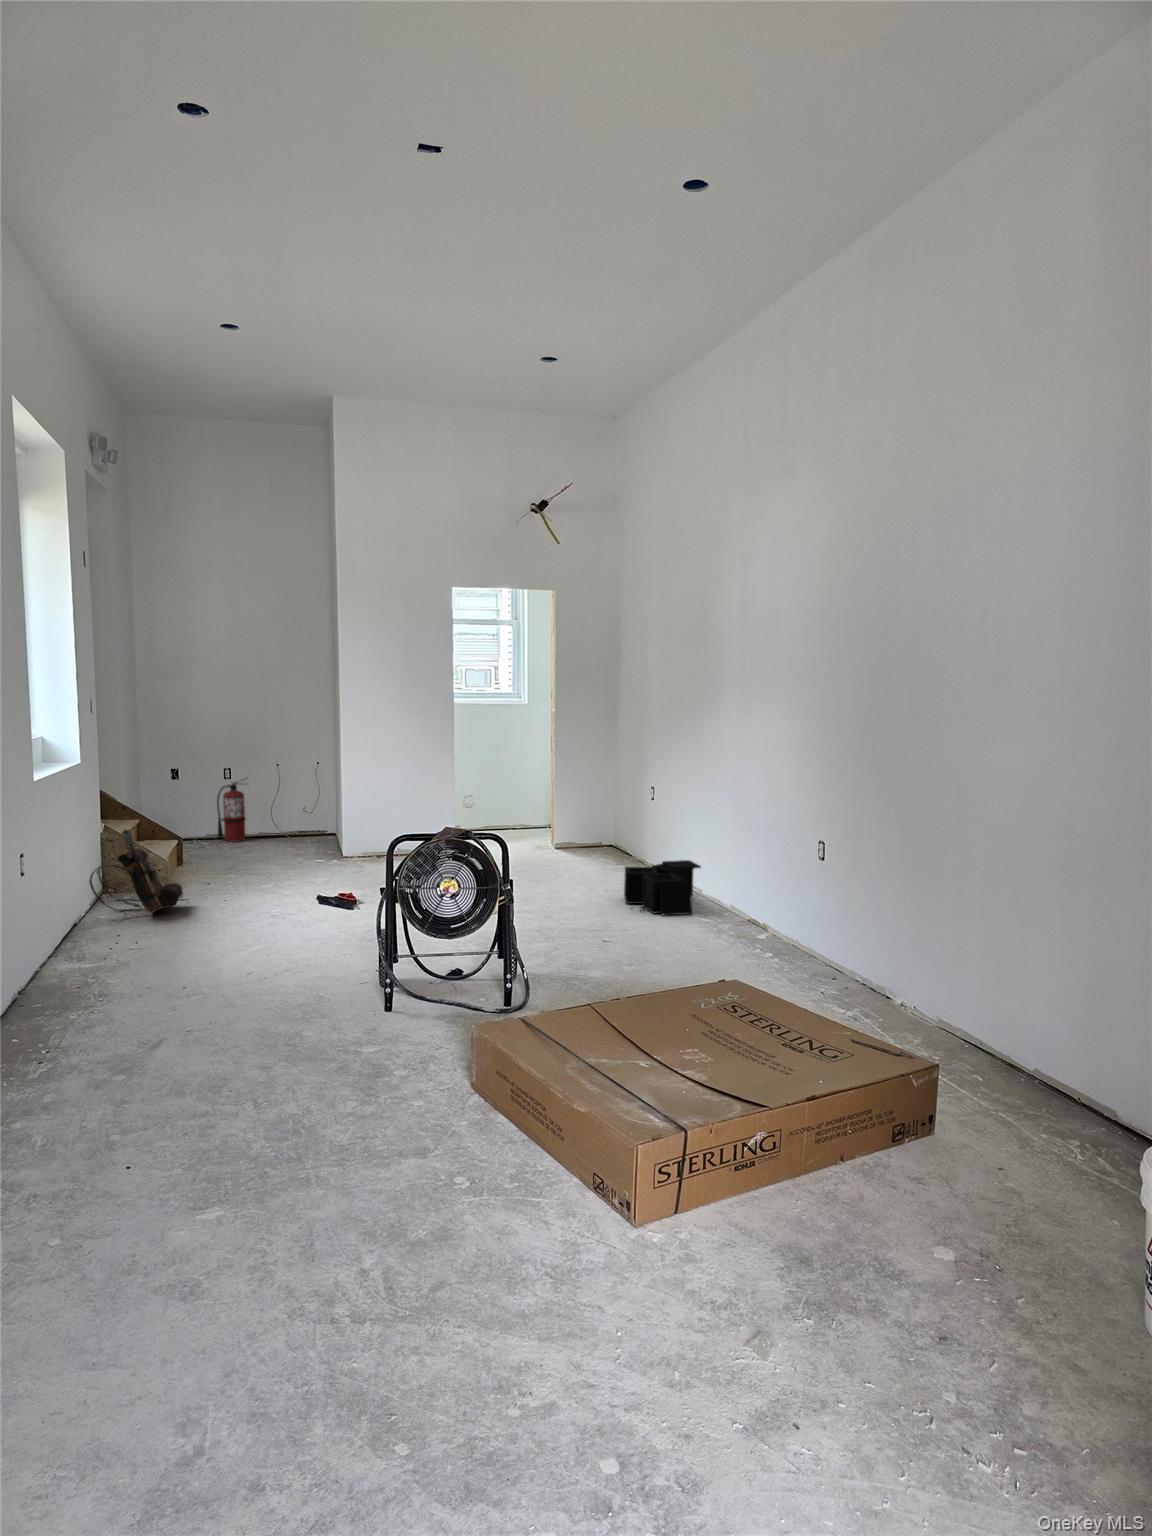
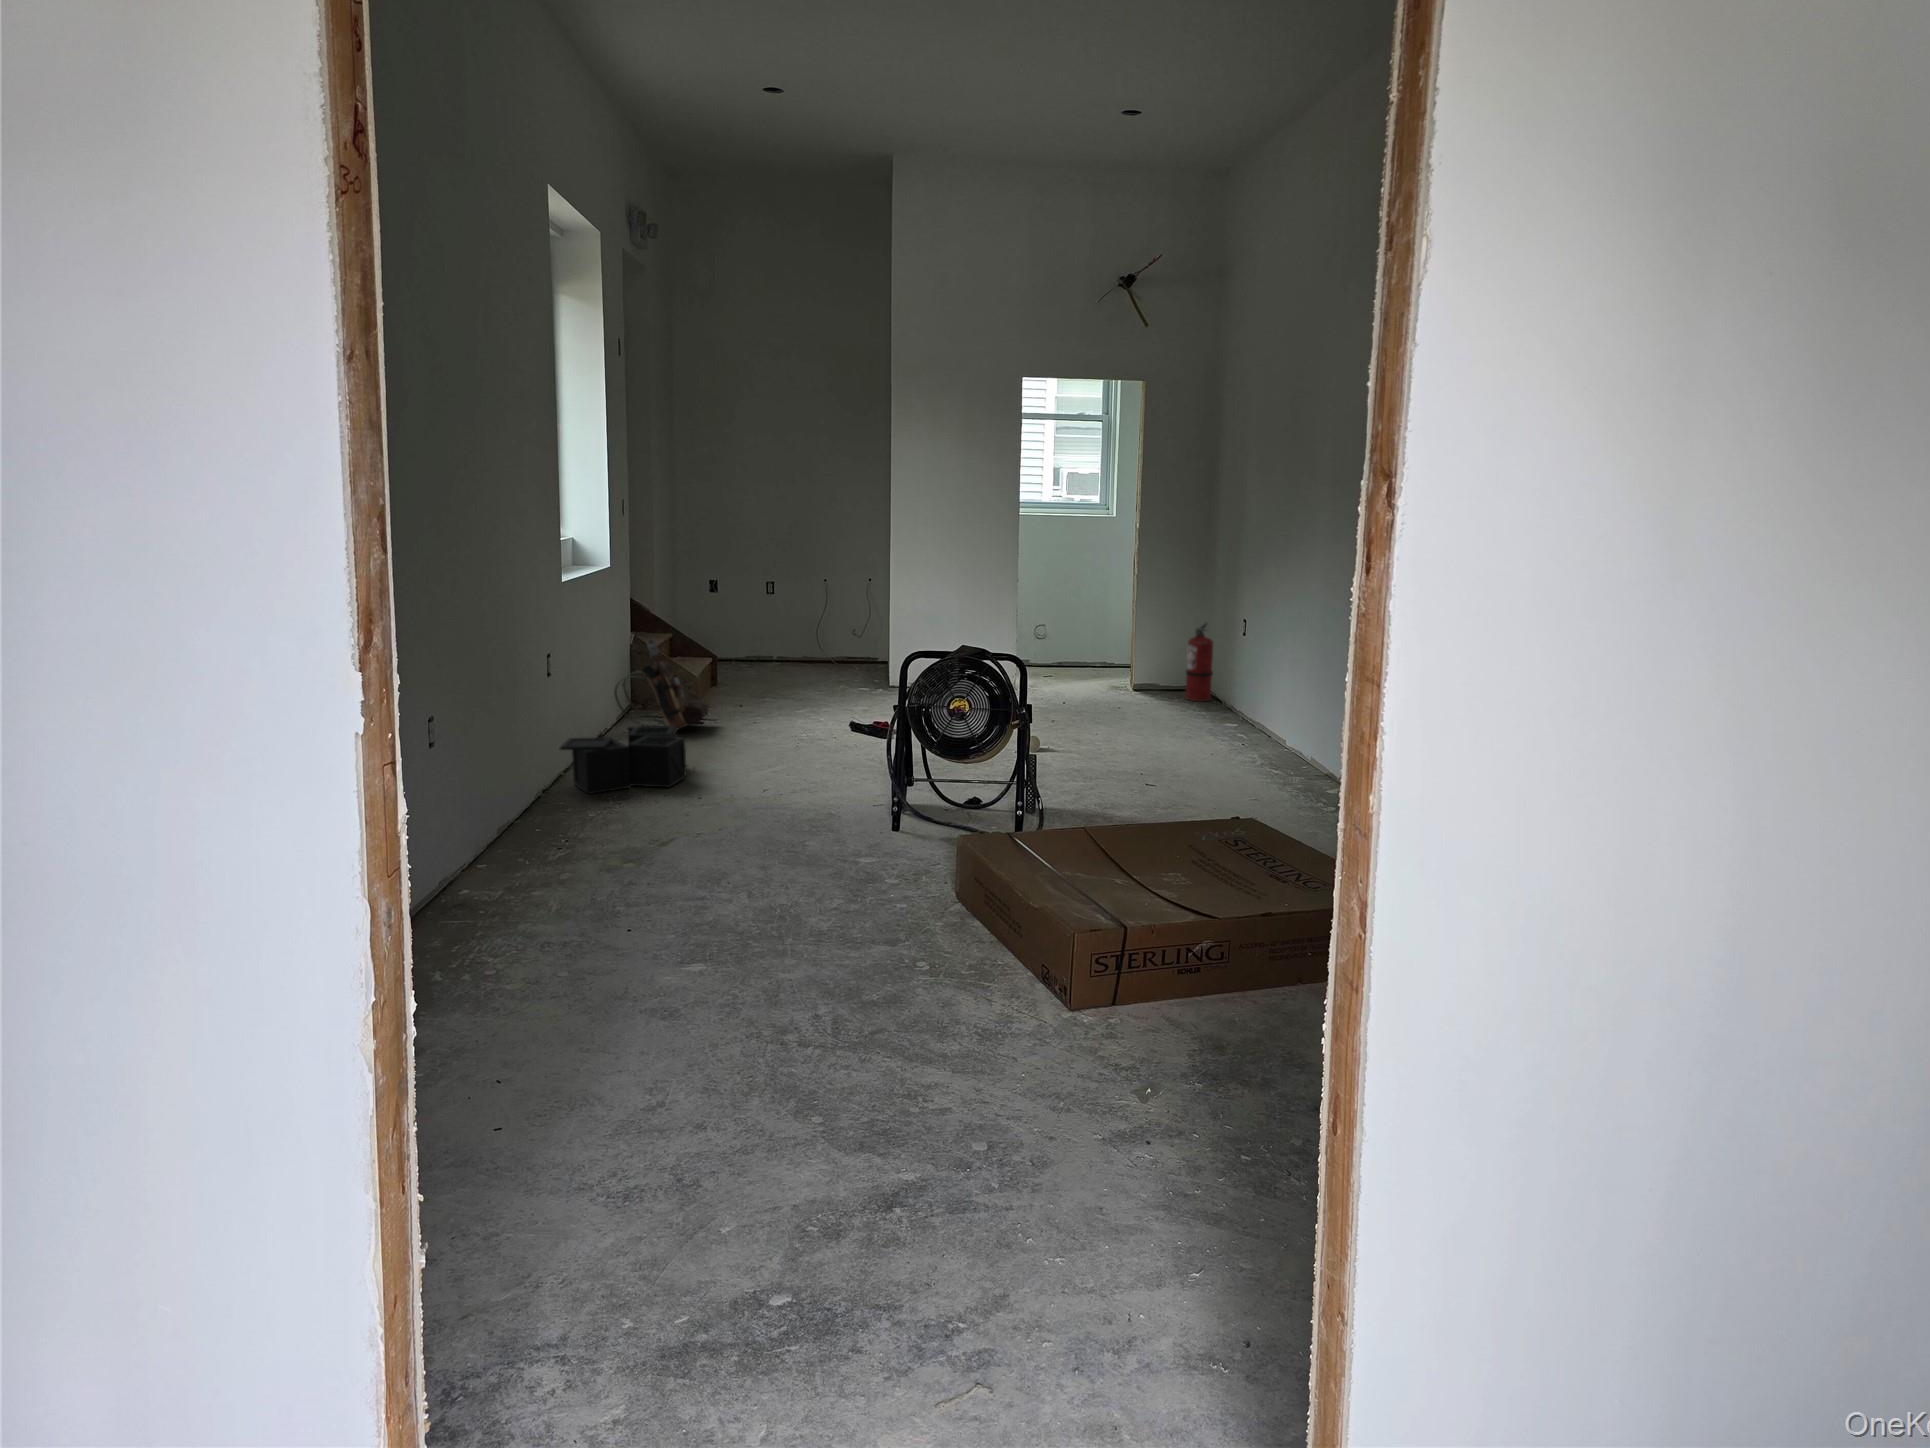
fire extinguisher: present [217,778,247,842] -> present [1186,623,1213,701]
storage bin: present [624,860,701,916] -> present [559,726,688,794]

